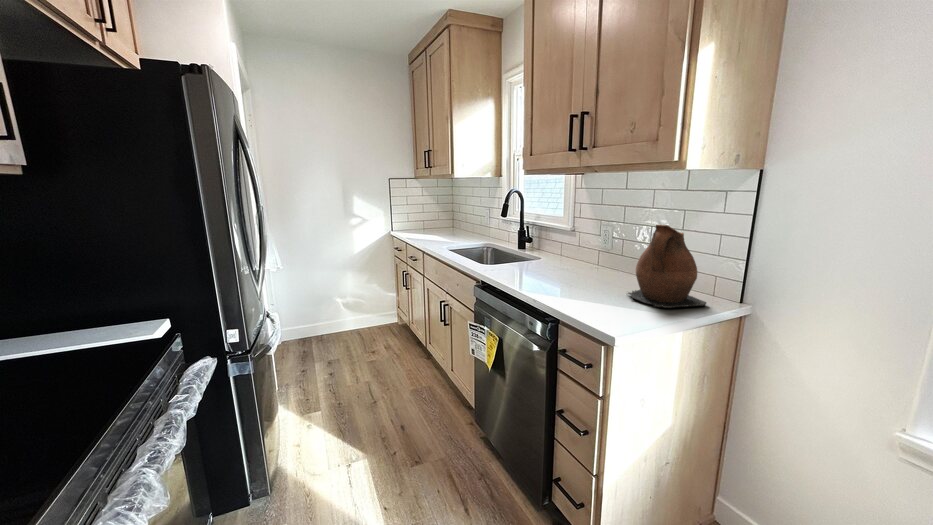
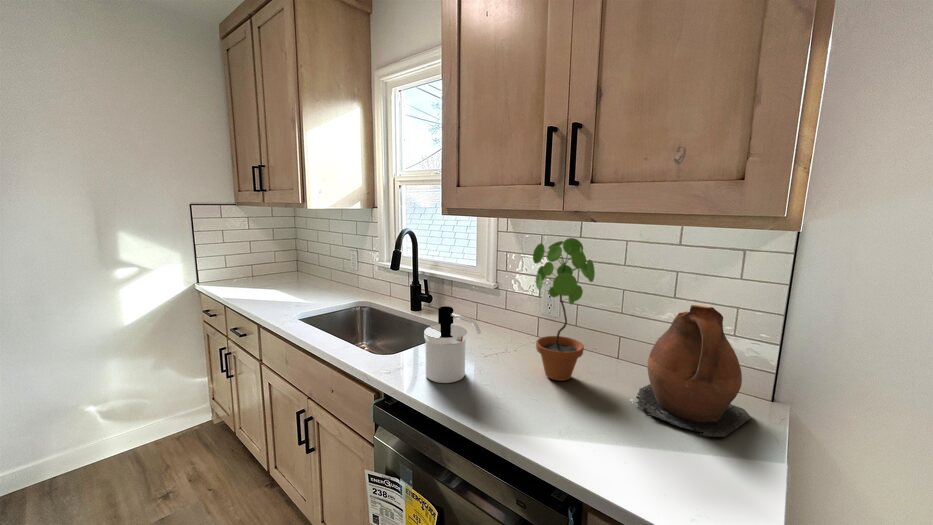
potted plant: none [576,188,614,282] -> present [533,238,595,381]
soap dispenser: none [505,232,534,277] -> present [424,306,481,383]

